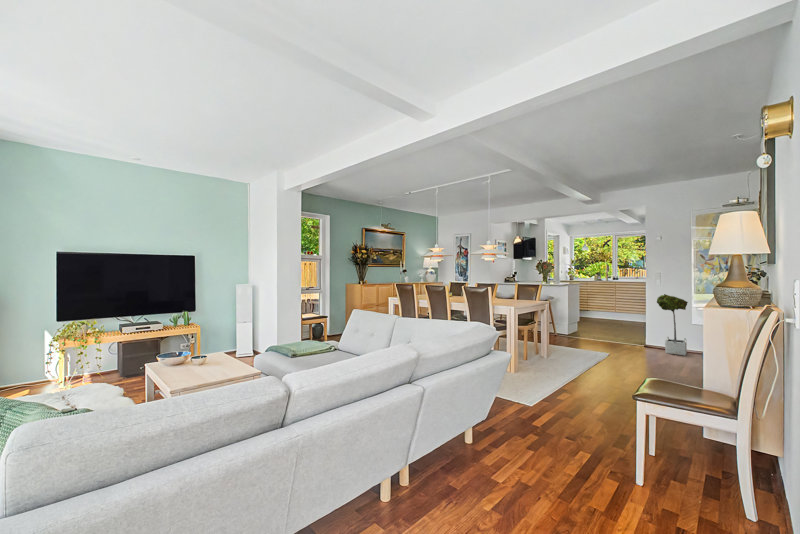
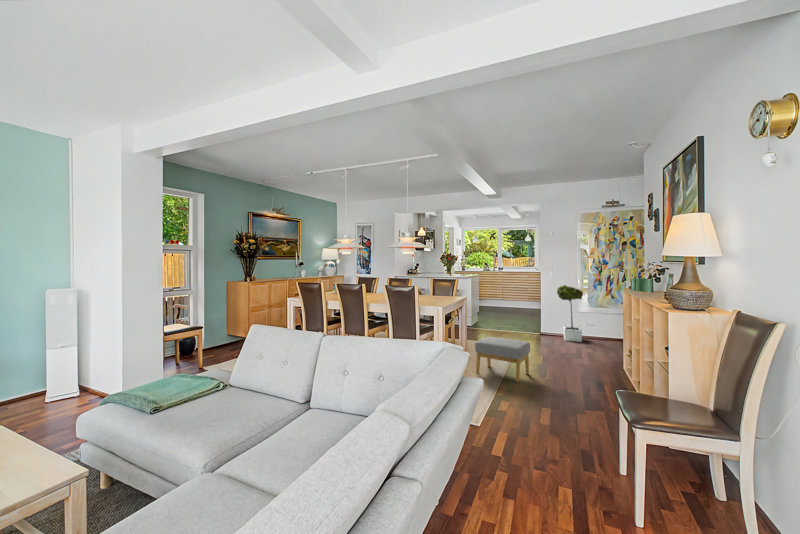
footstool: none [546,338,601,378] -> present [475,337,530,382]

